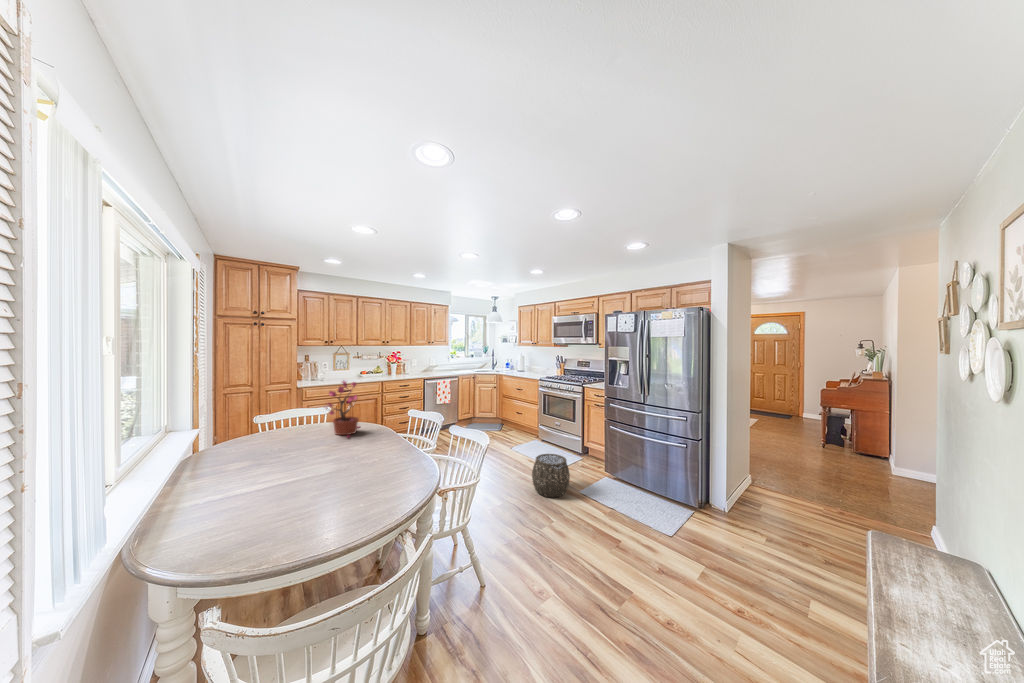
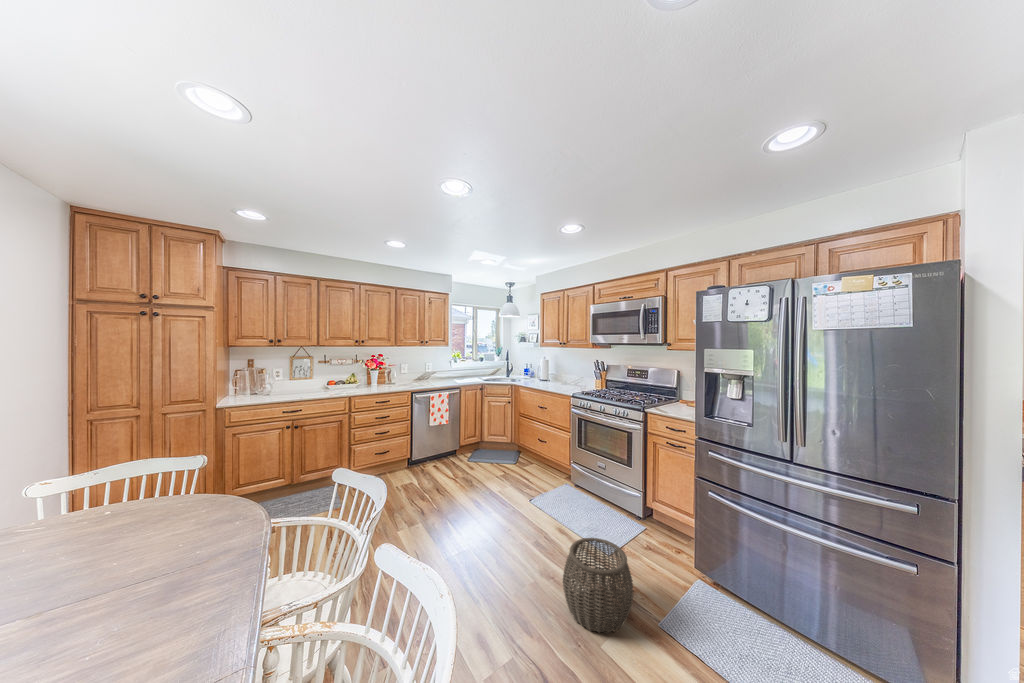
potted plant: present [326,381,359,437] -> none [81,423,210,568]

